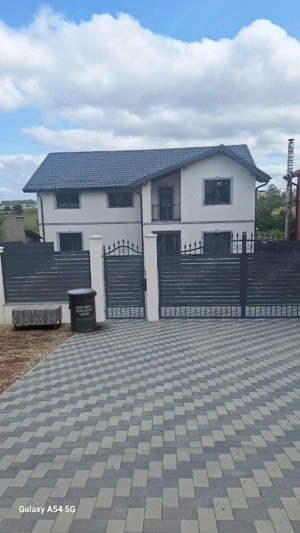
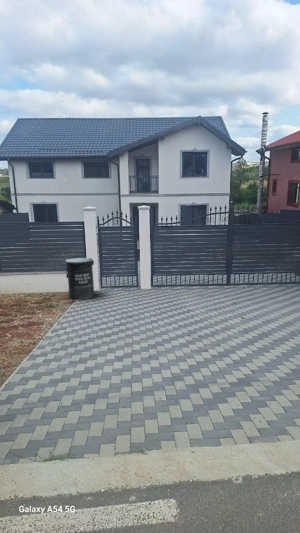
bench: present [12,305,62,330] -> none [9,274,58,299]

